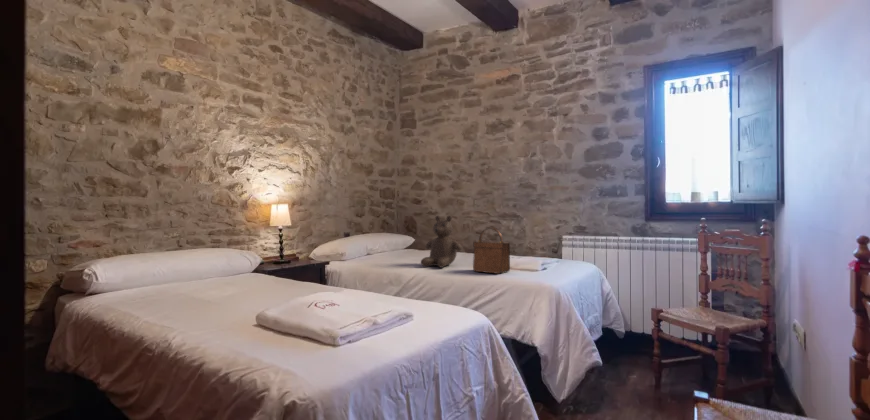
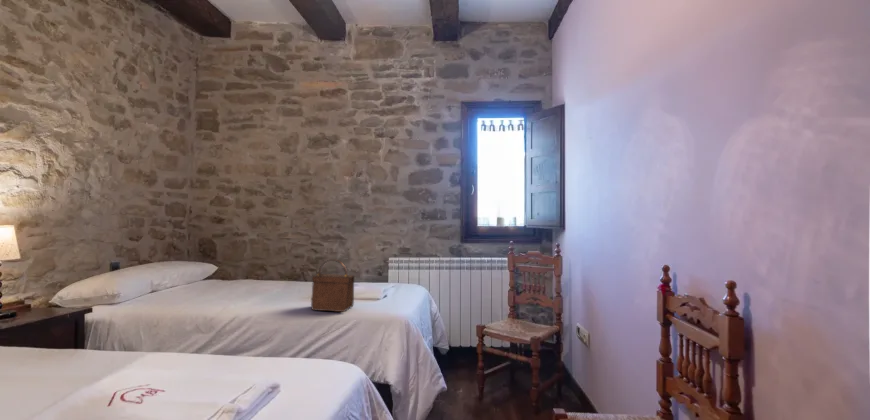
teddy bear: present [421,216,462,267] -> none [240,242,293,307]

